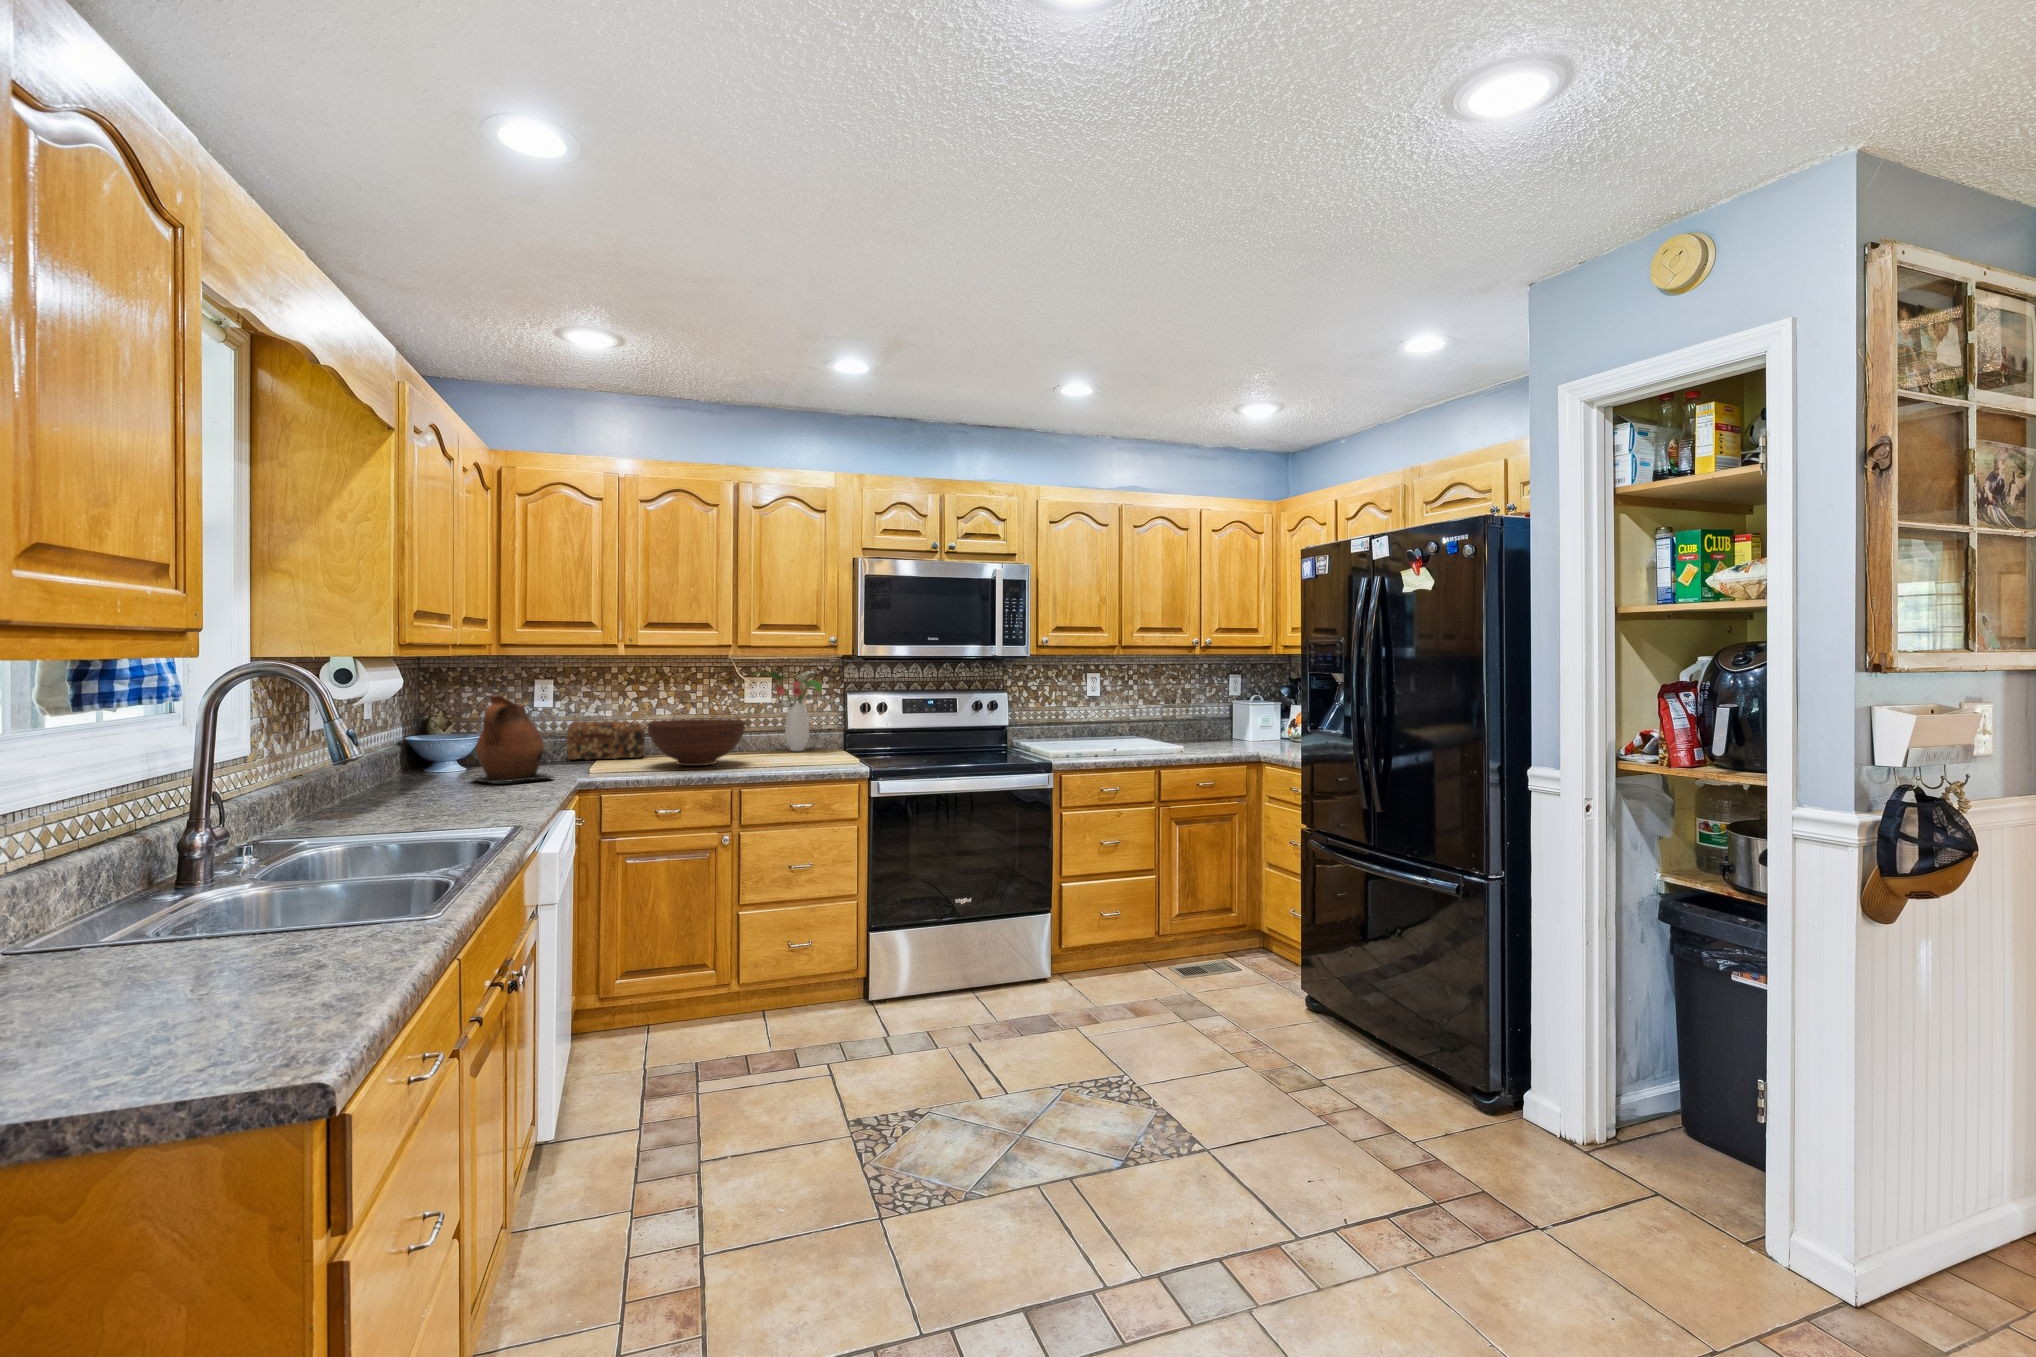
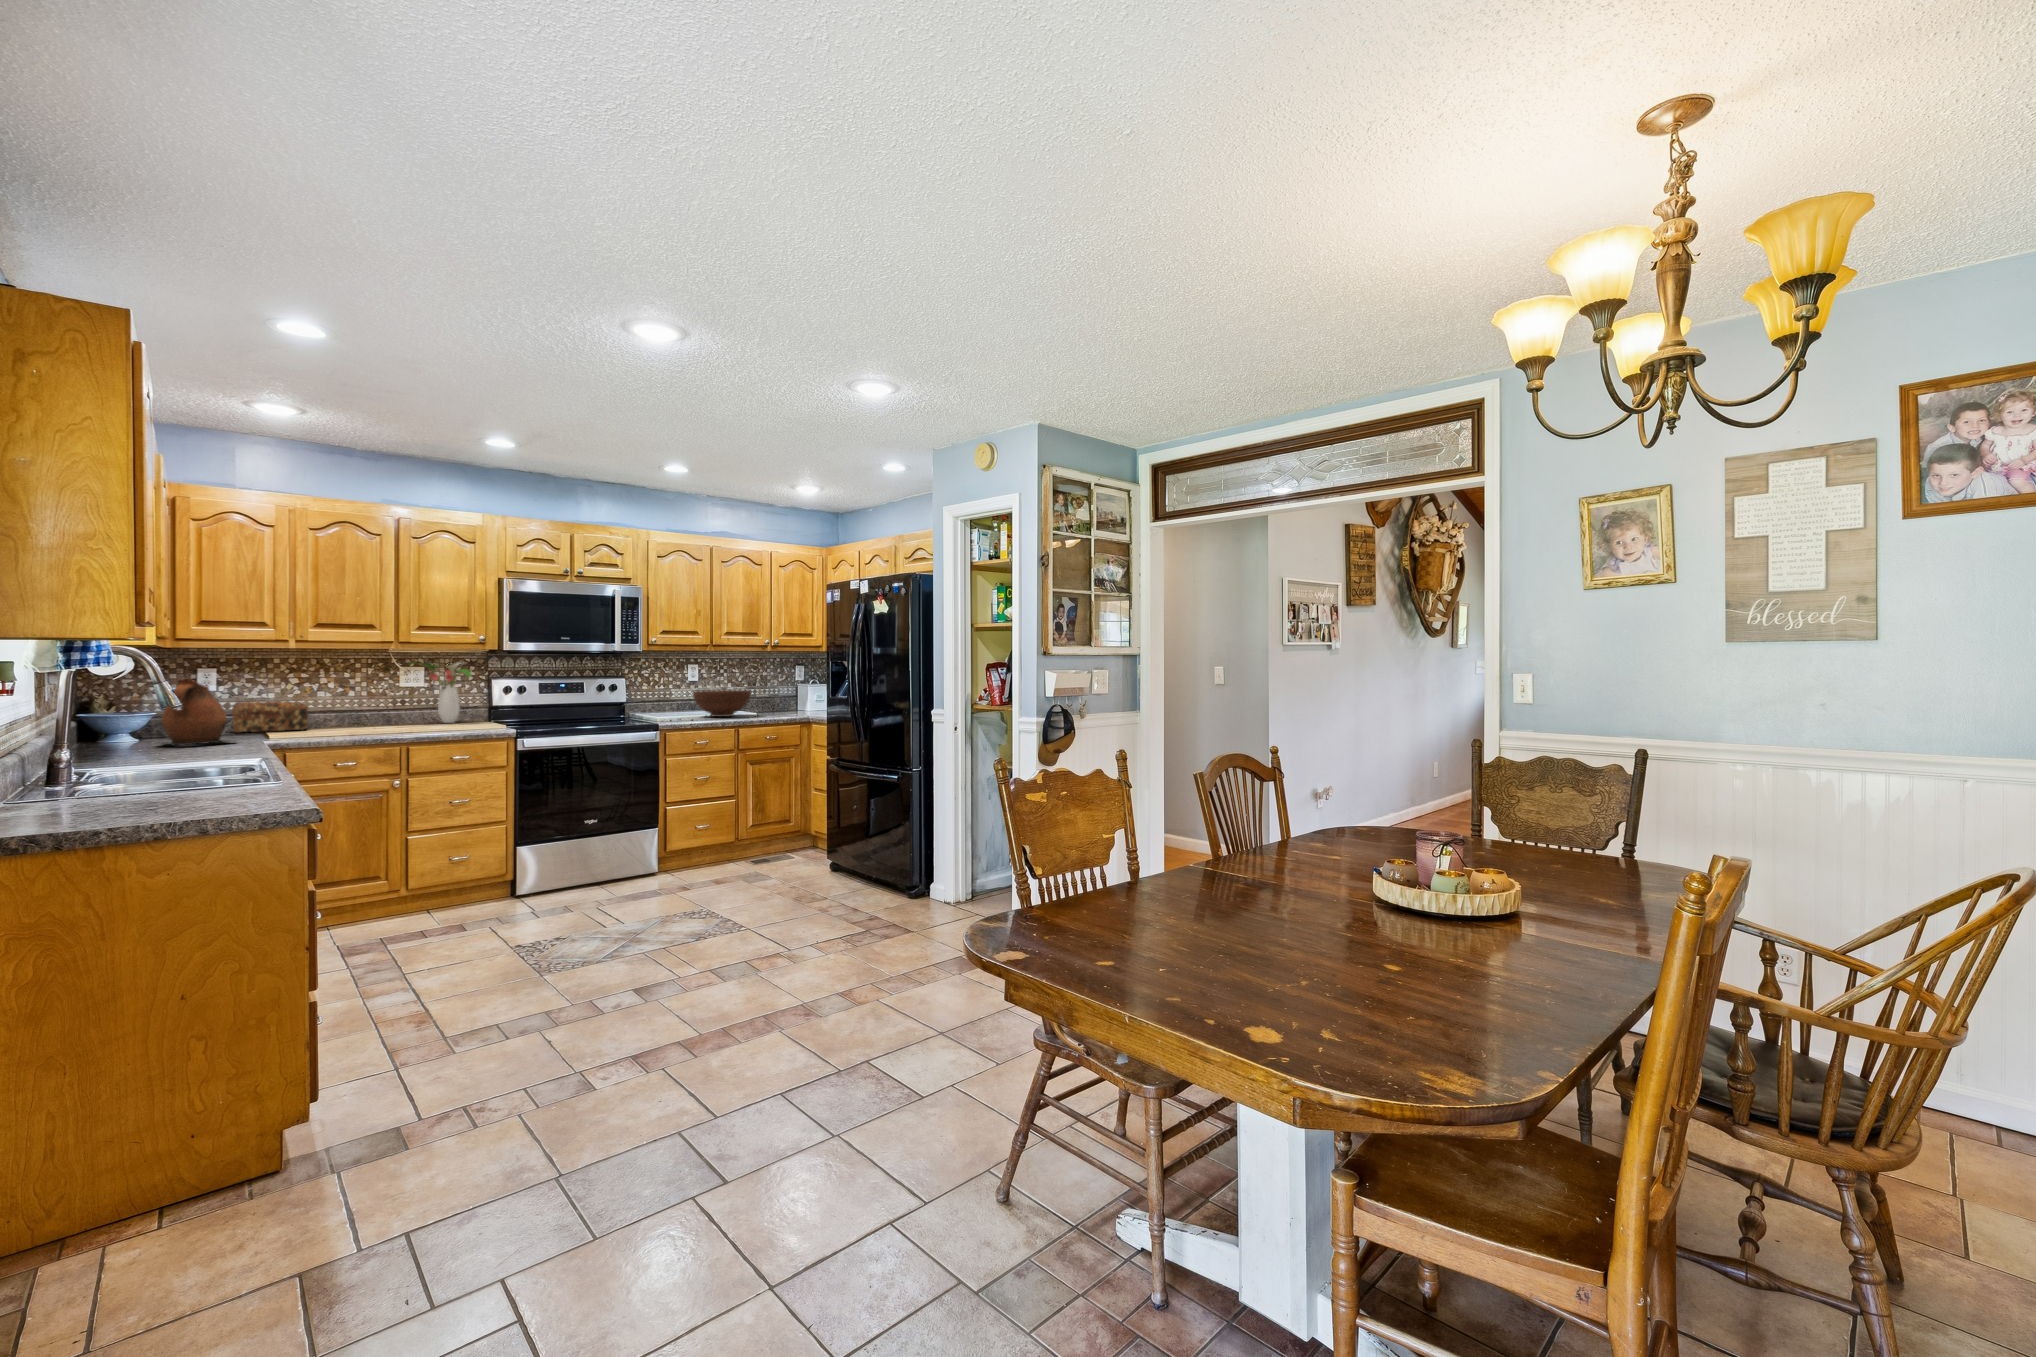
fruit bowl: present [647,719,746,766] -> present [693,690,751,717]

